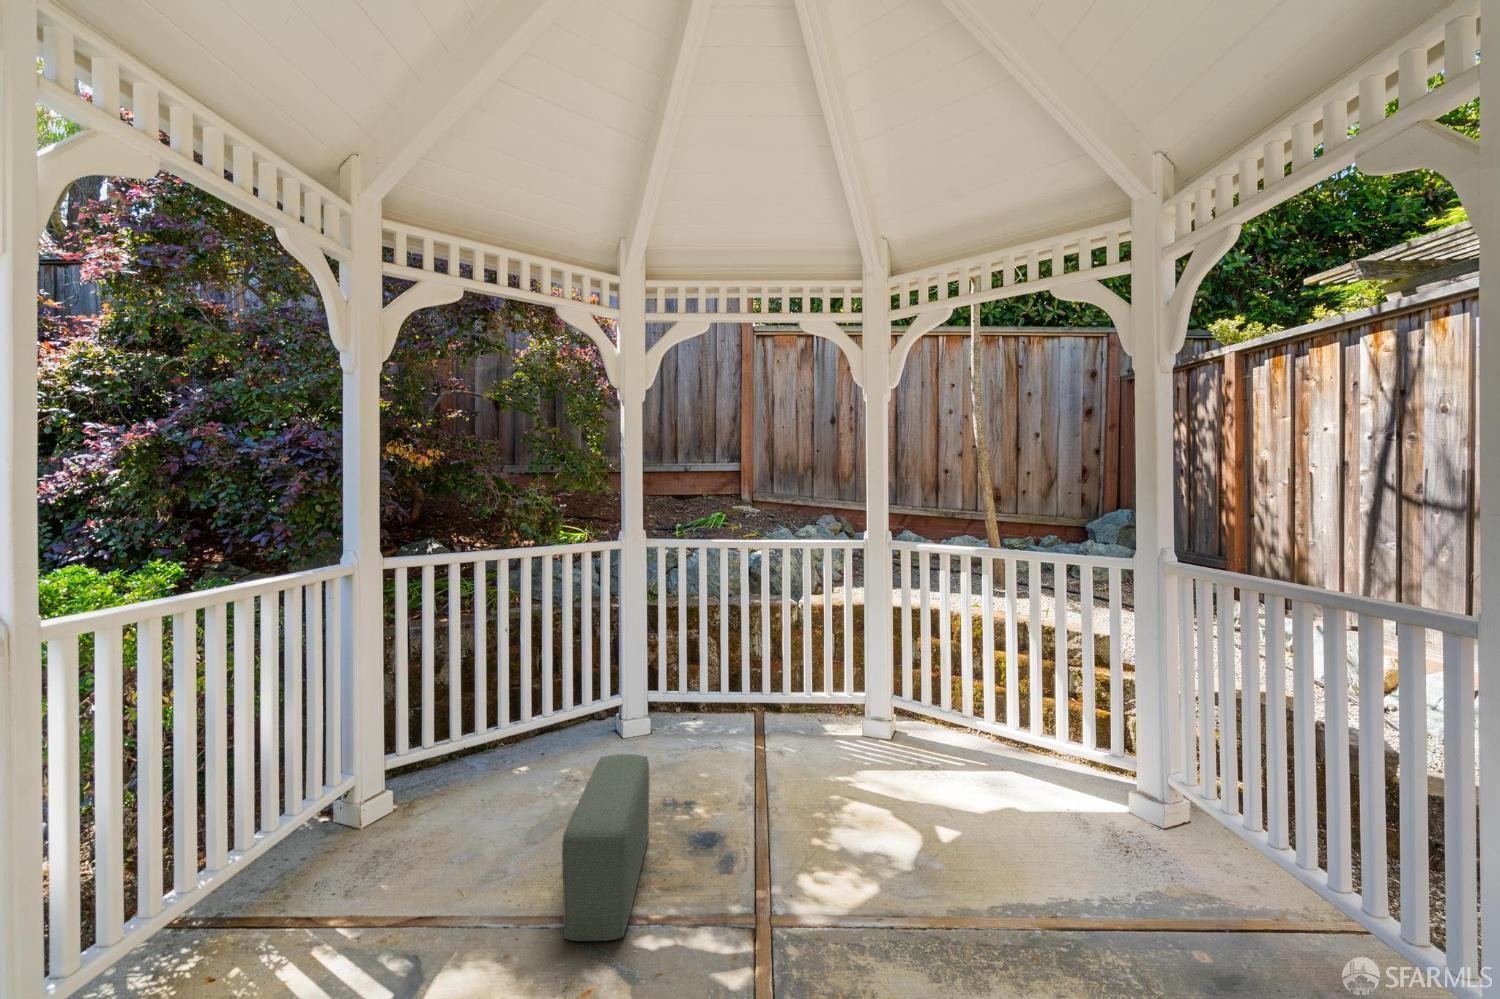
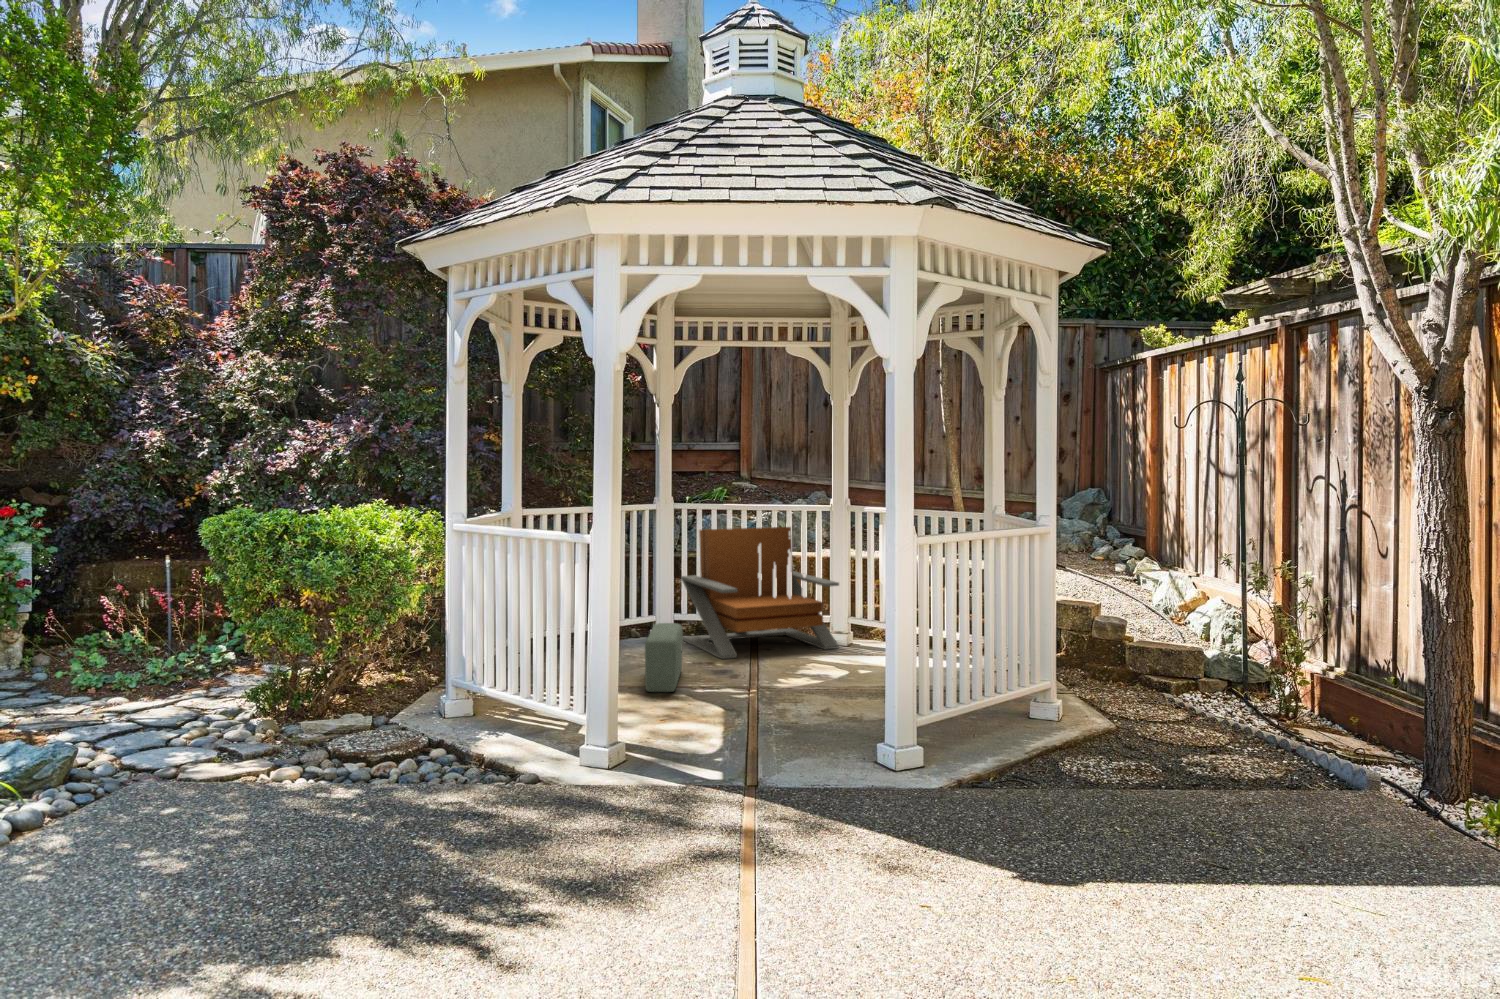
lounge chair: none [657,569,892,792] -> present [681,527,839,659]

